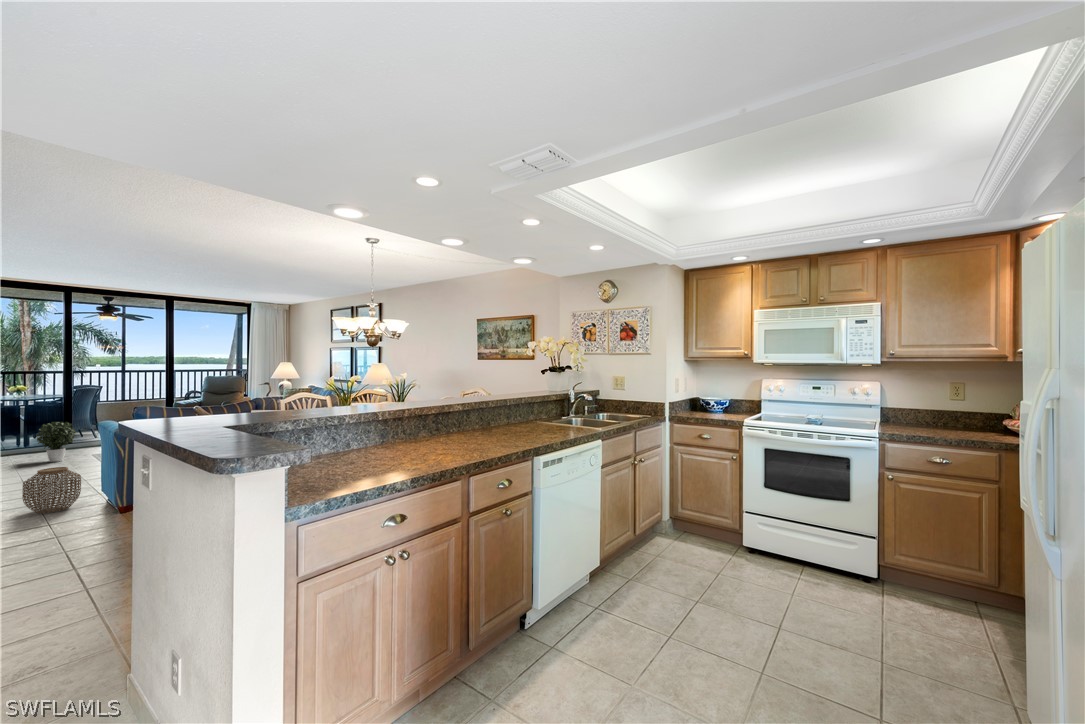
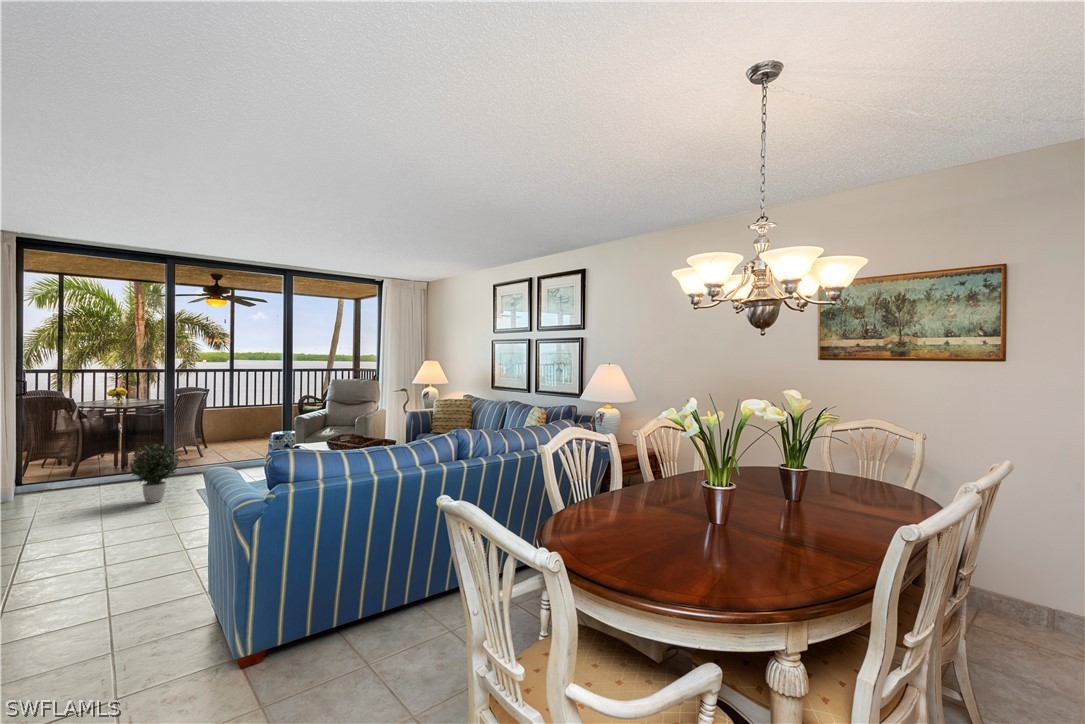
woven basket: present [22,467,81,513] -> none [98,554,197,651]

